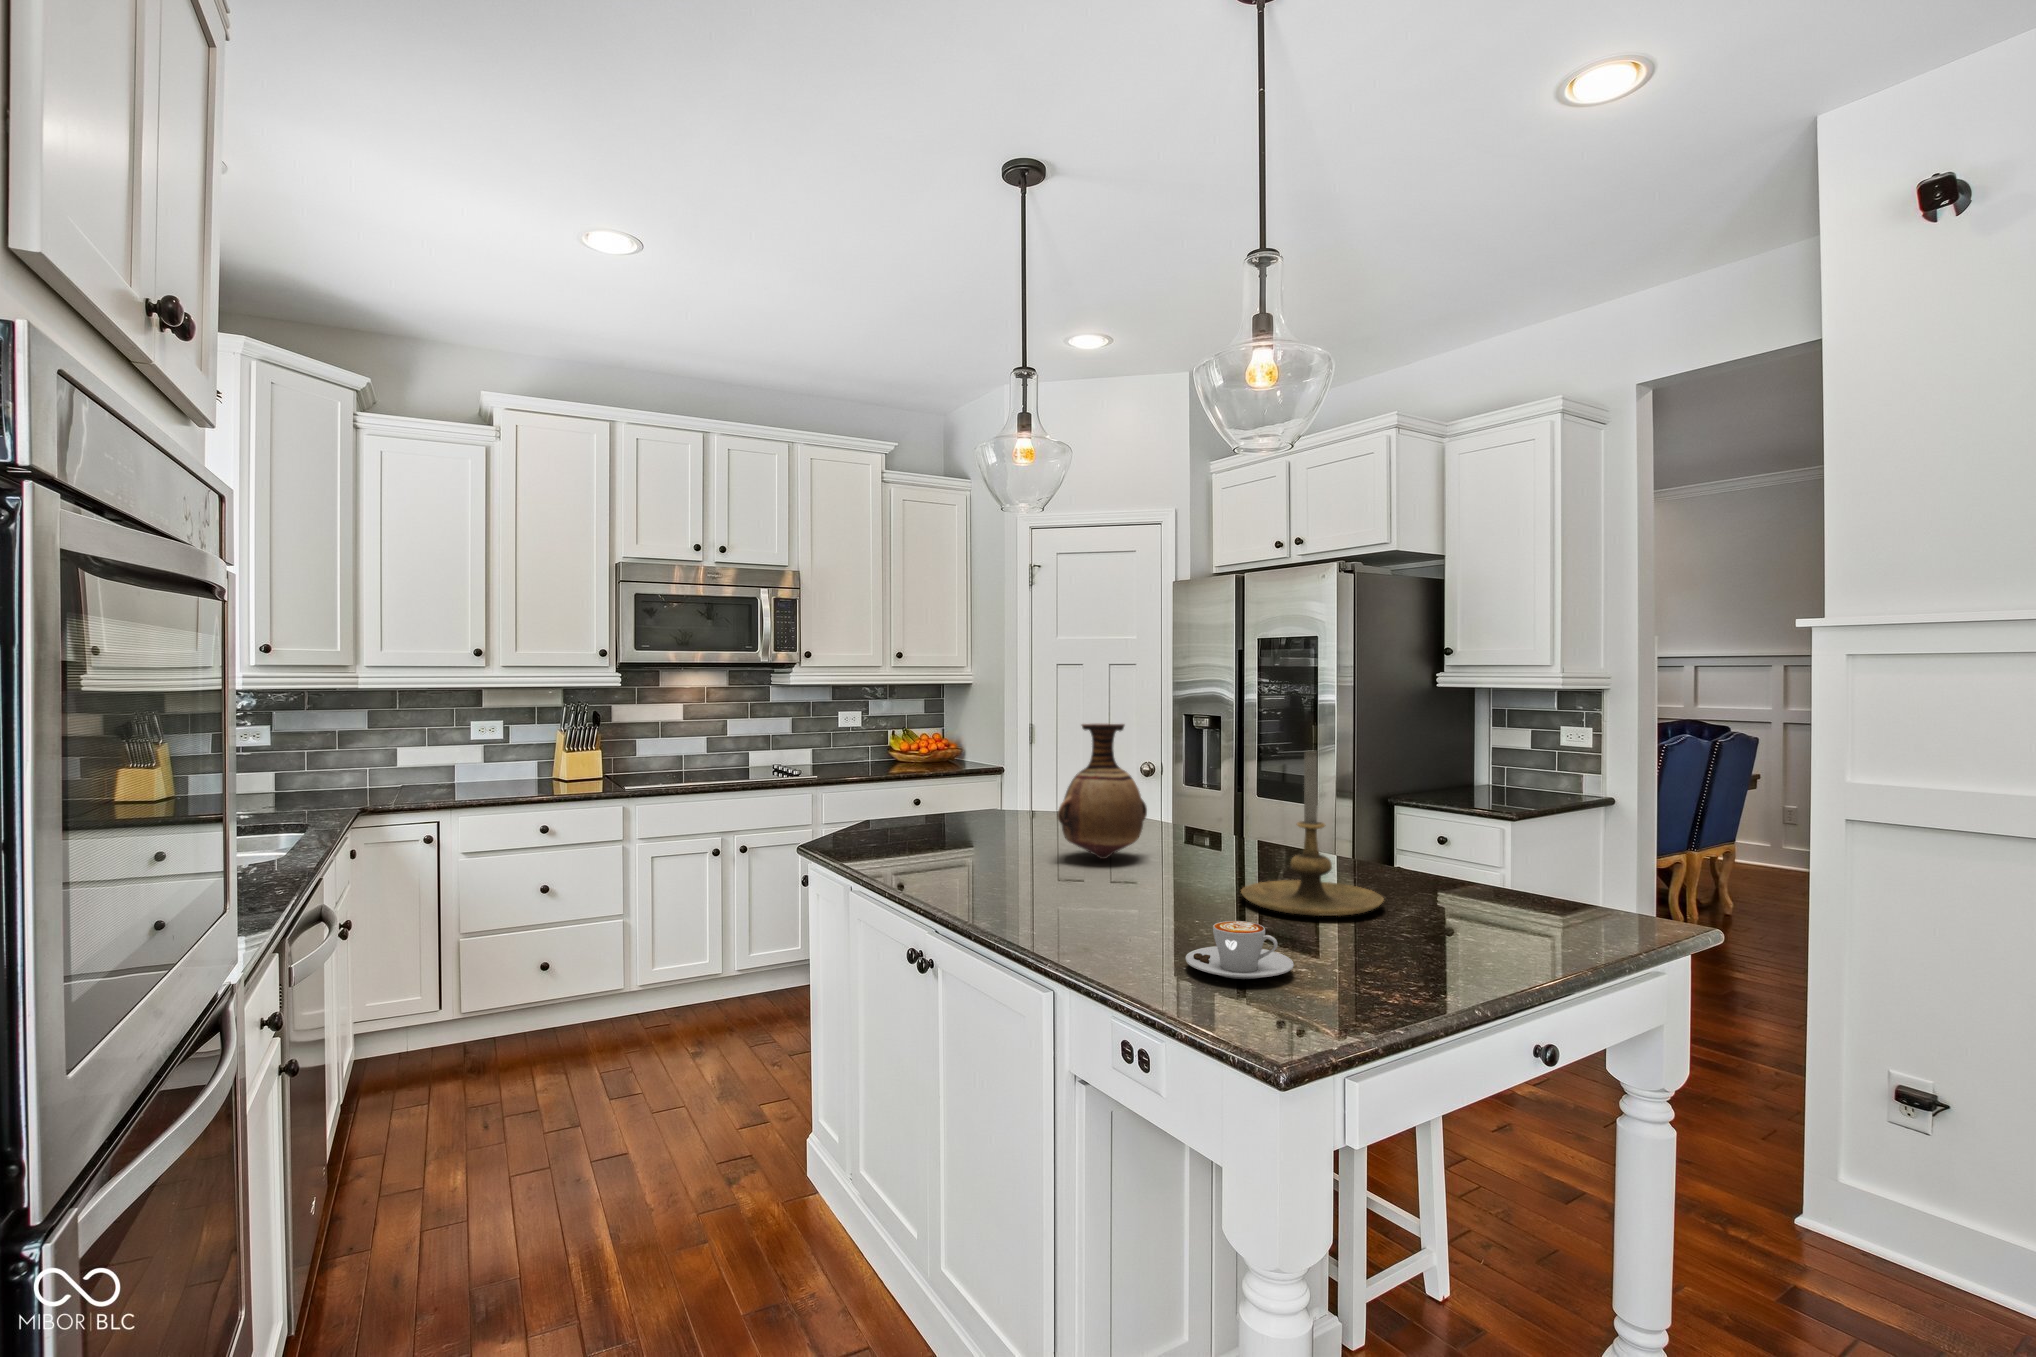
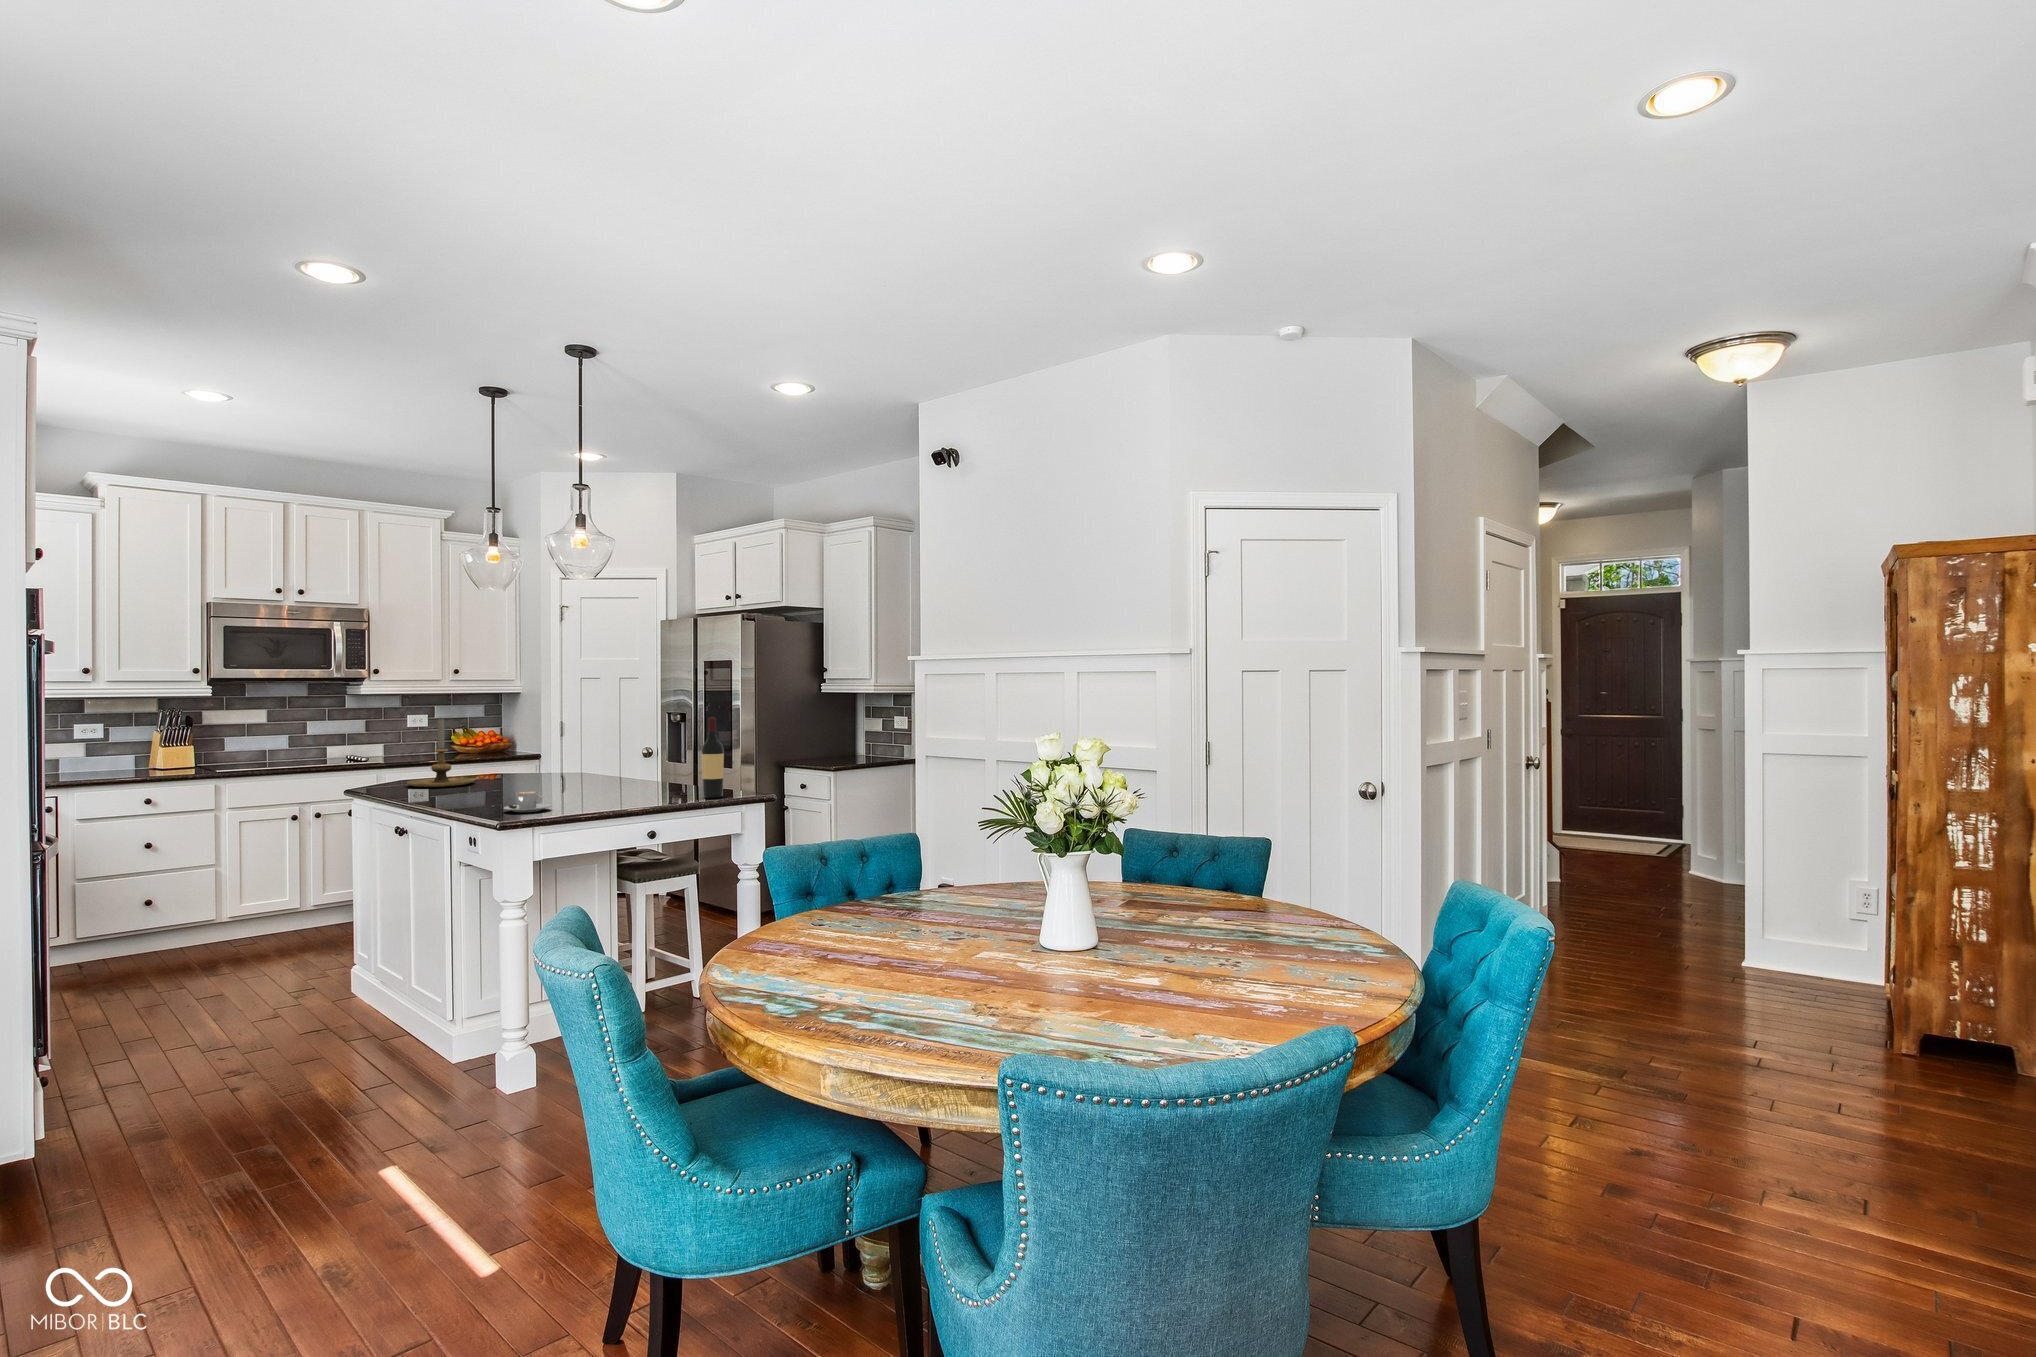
vase: present [1058,724,1147,859] -> none [495,713,553,786]
wine bottle: none [1559,747,1615,937] -> present [702,717,724,798]
candle holder: present [1241,750,1383,916] -> present [407,718,475,787]

